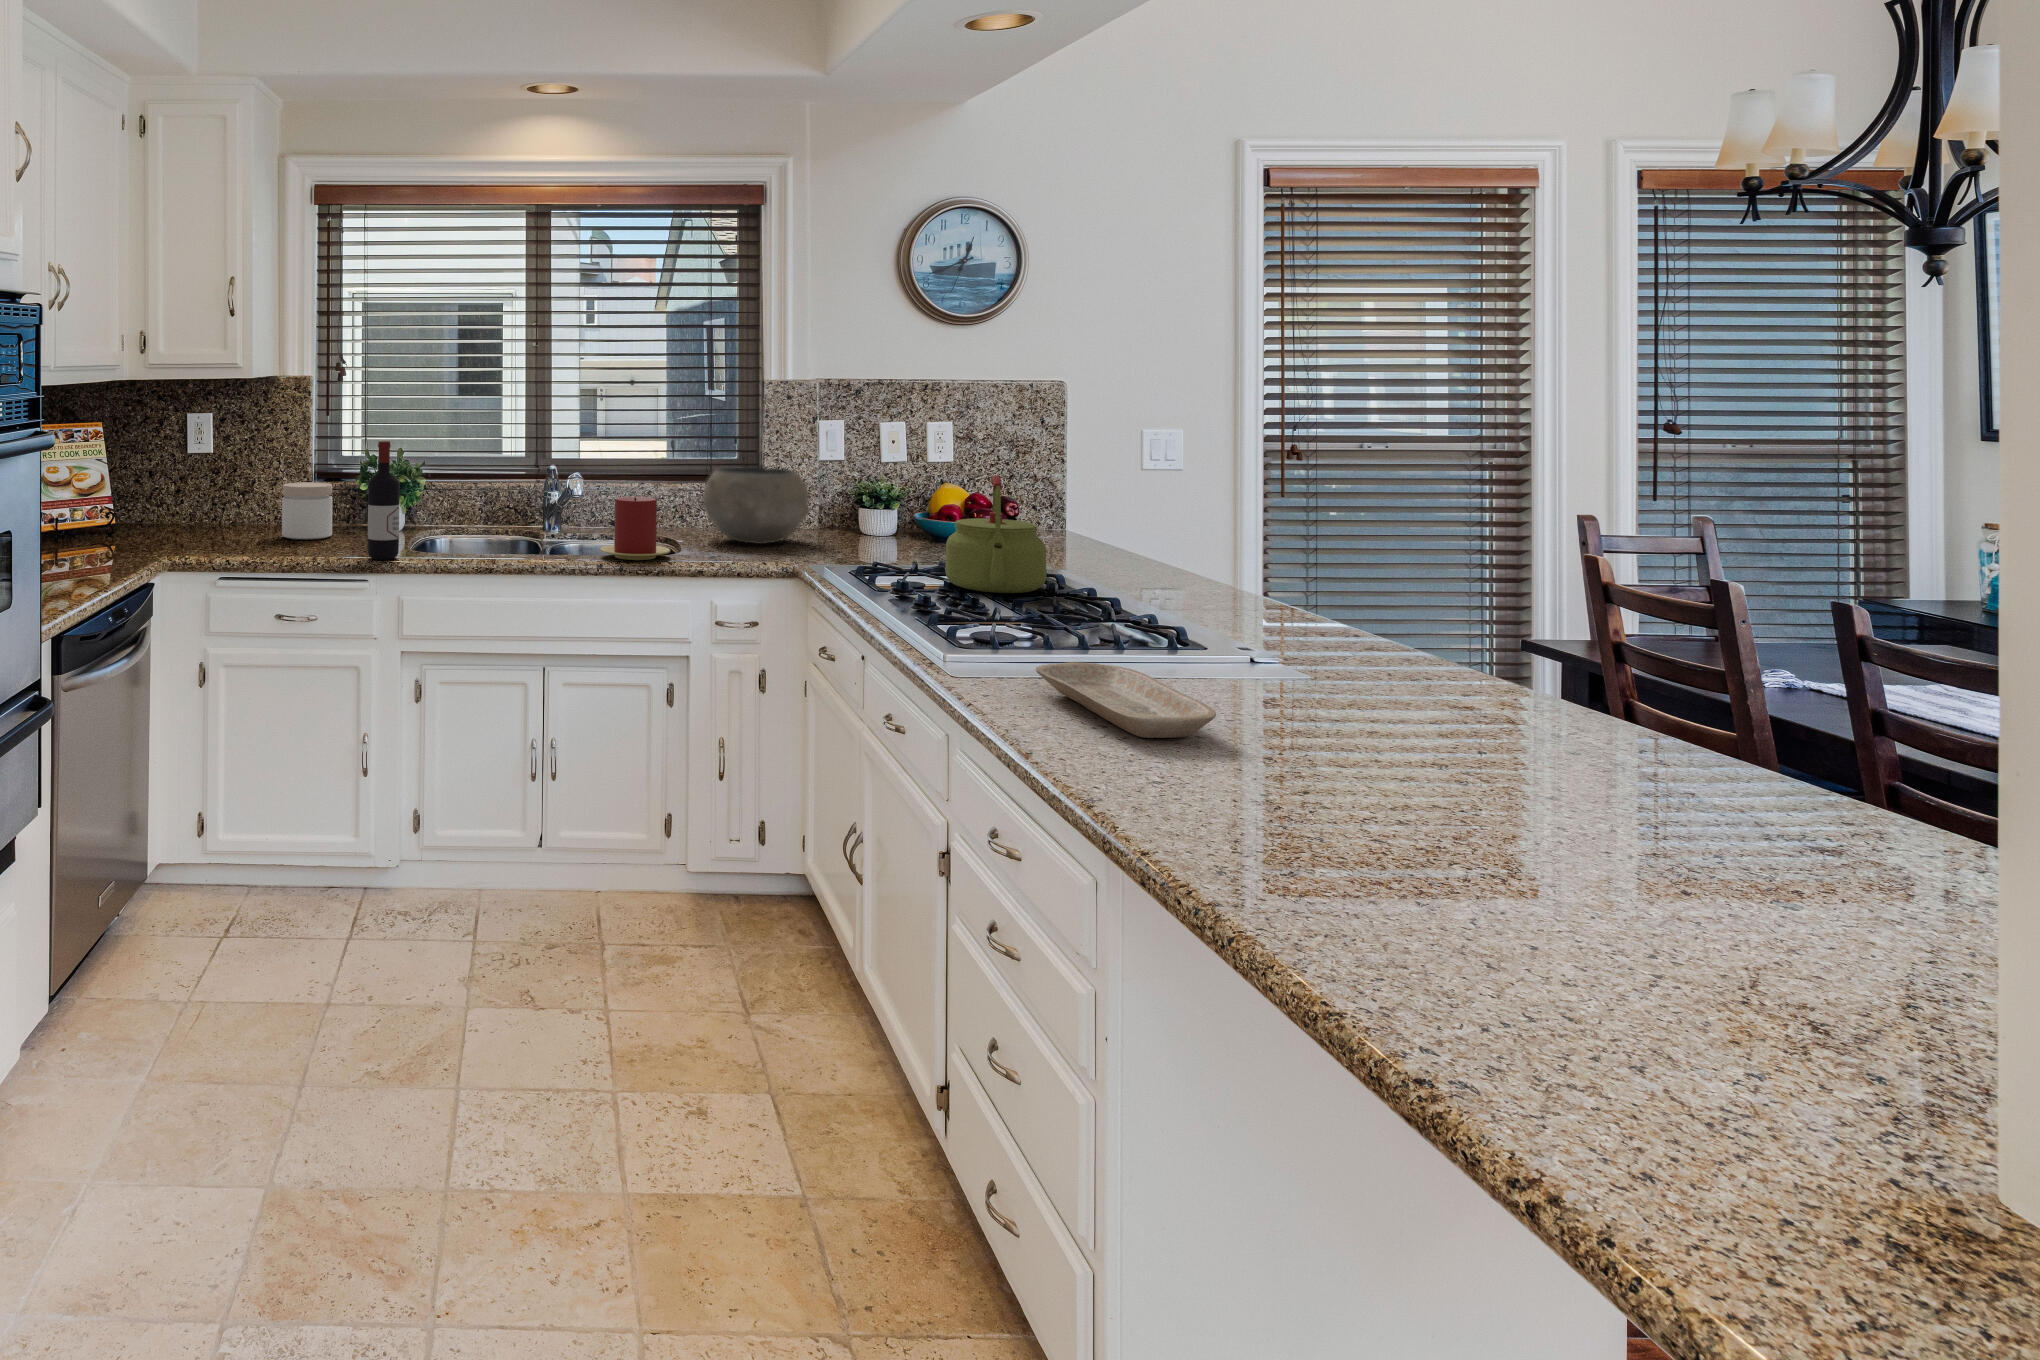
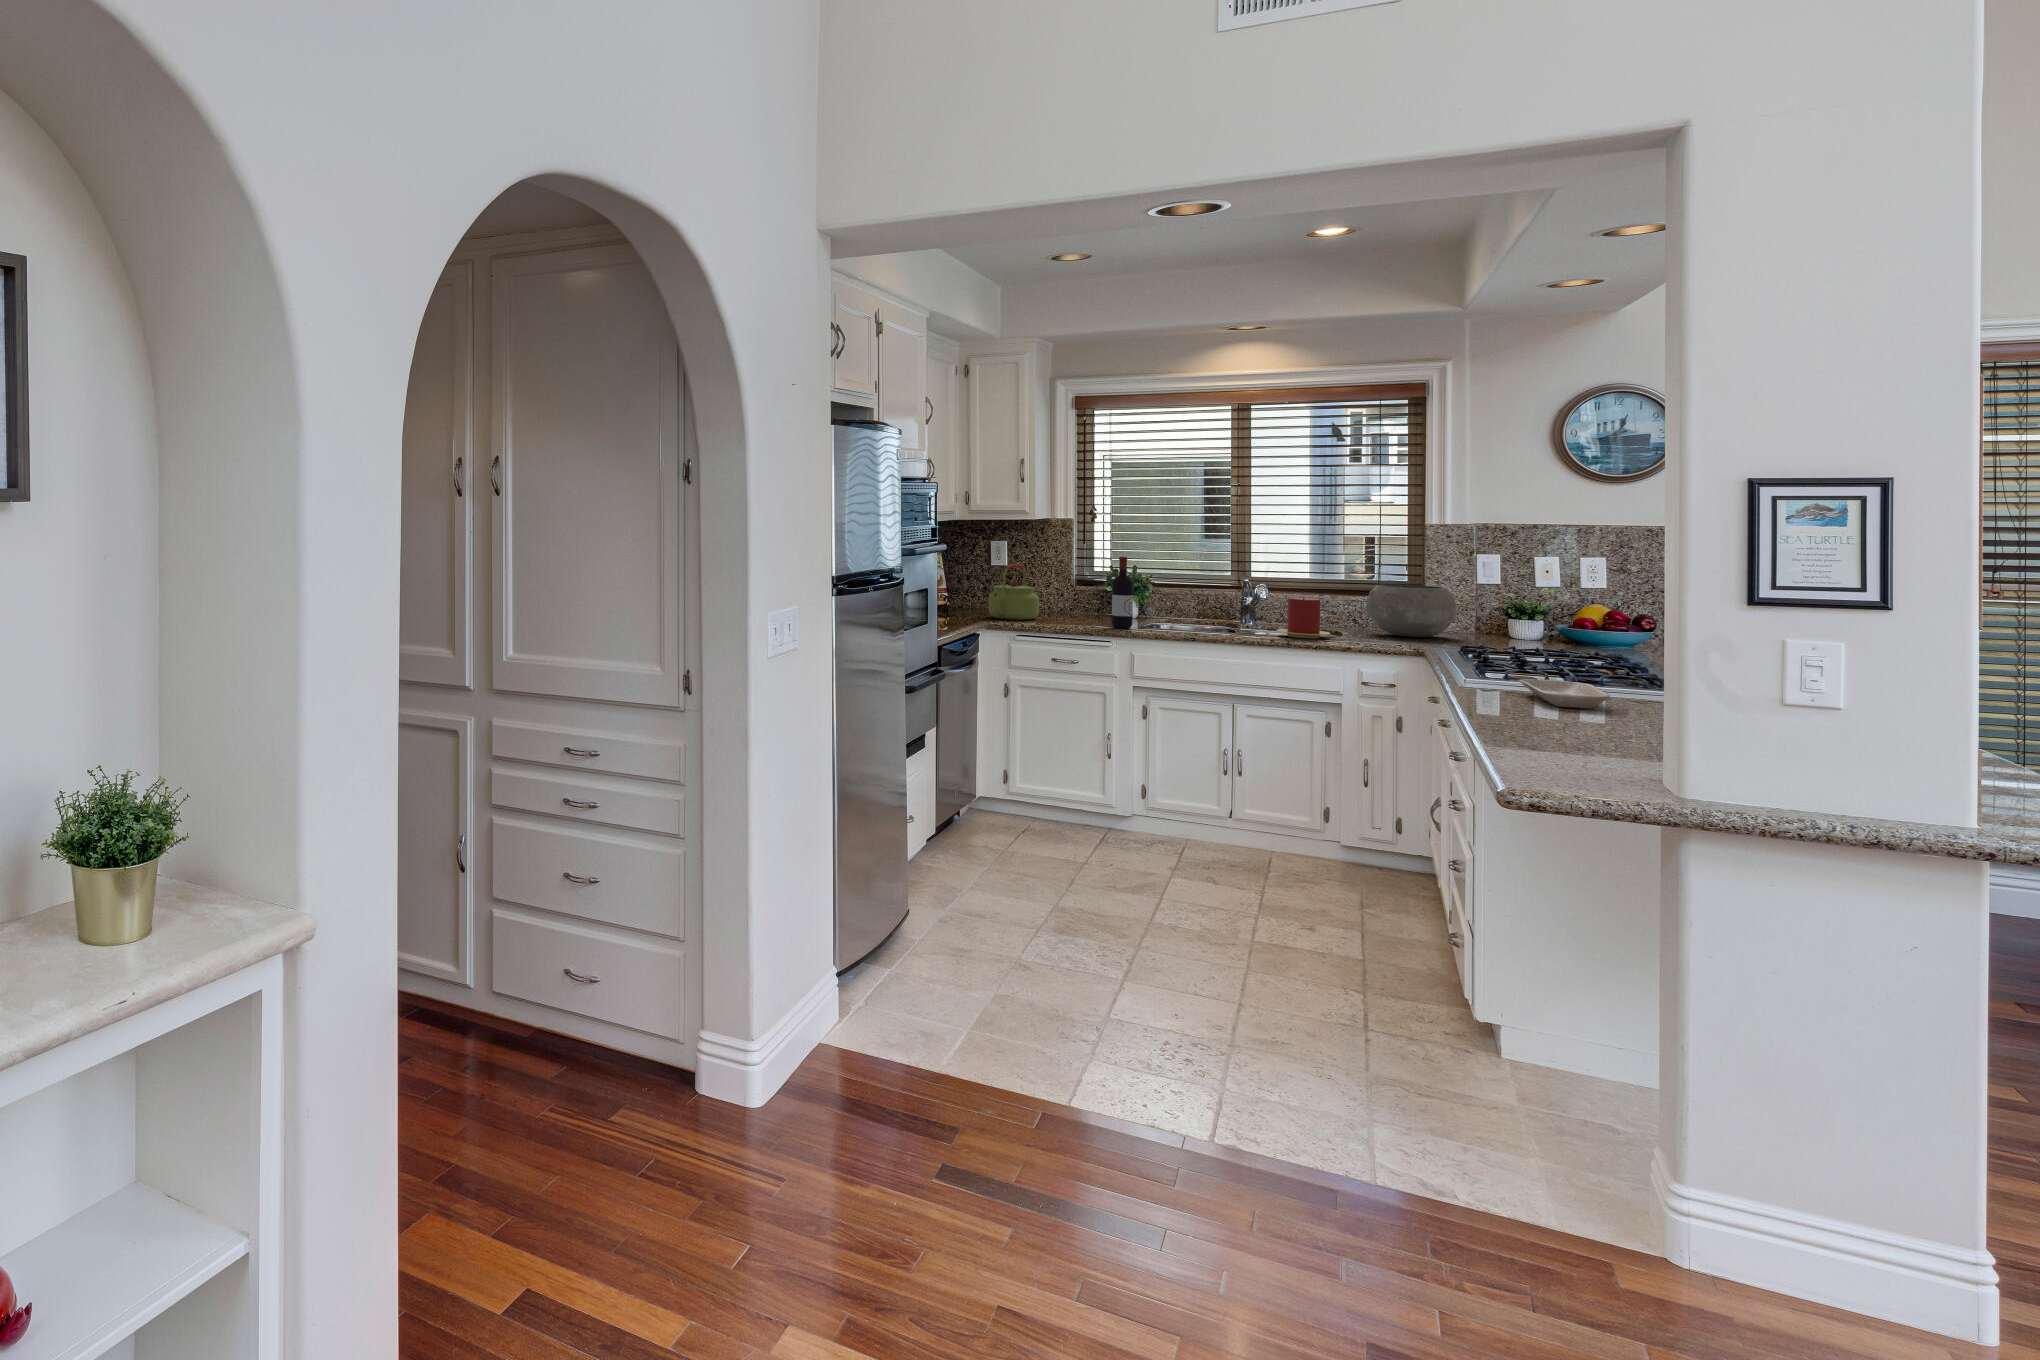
kettle: present [945,475,1046,593] -> present [989,564,1039,620]
jar: present [282,482,332,540] -> none [1054,584,1088,618]

